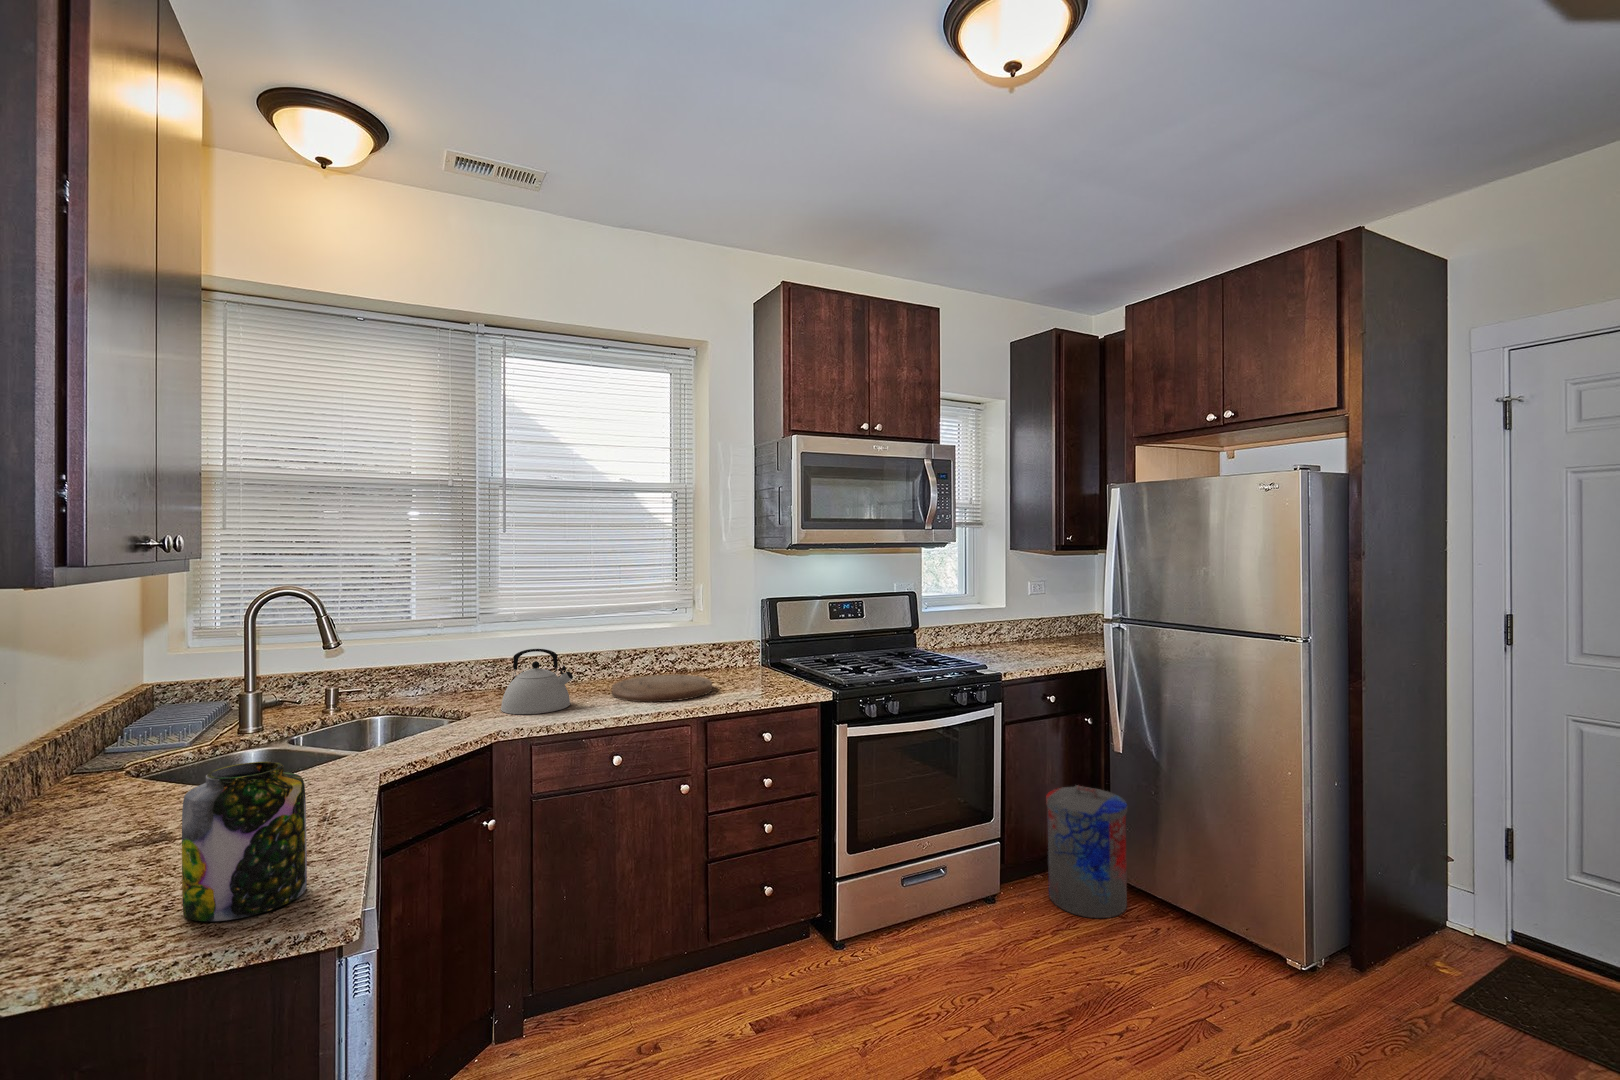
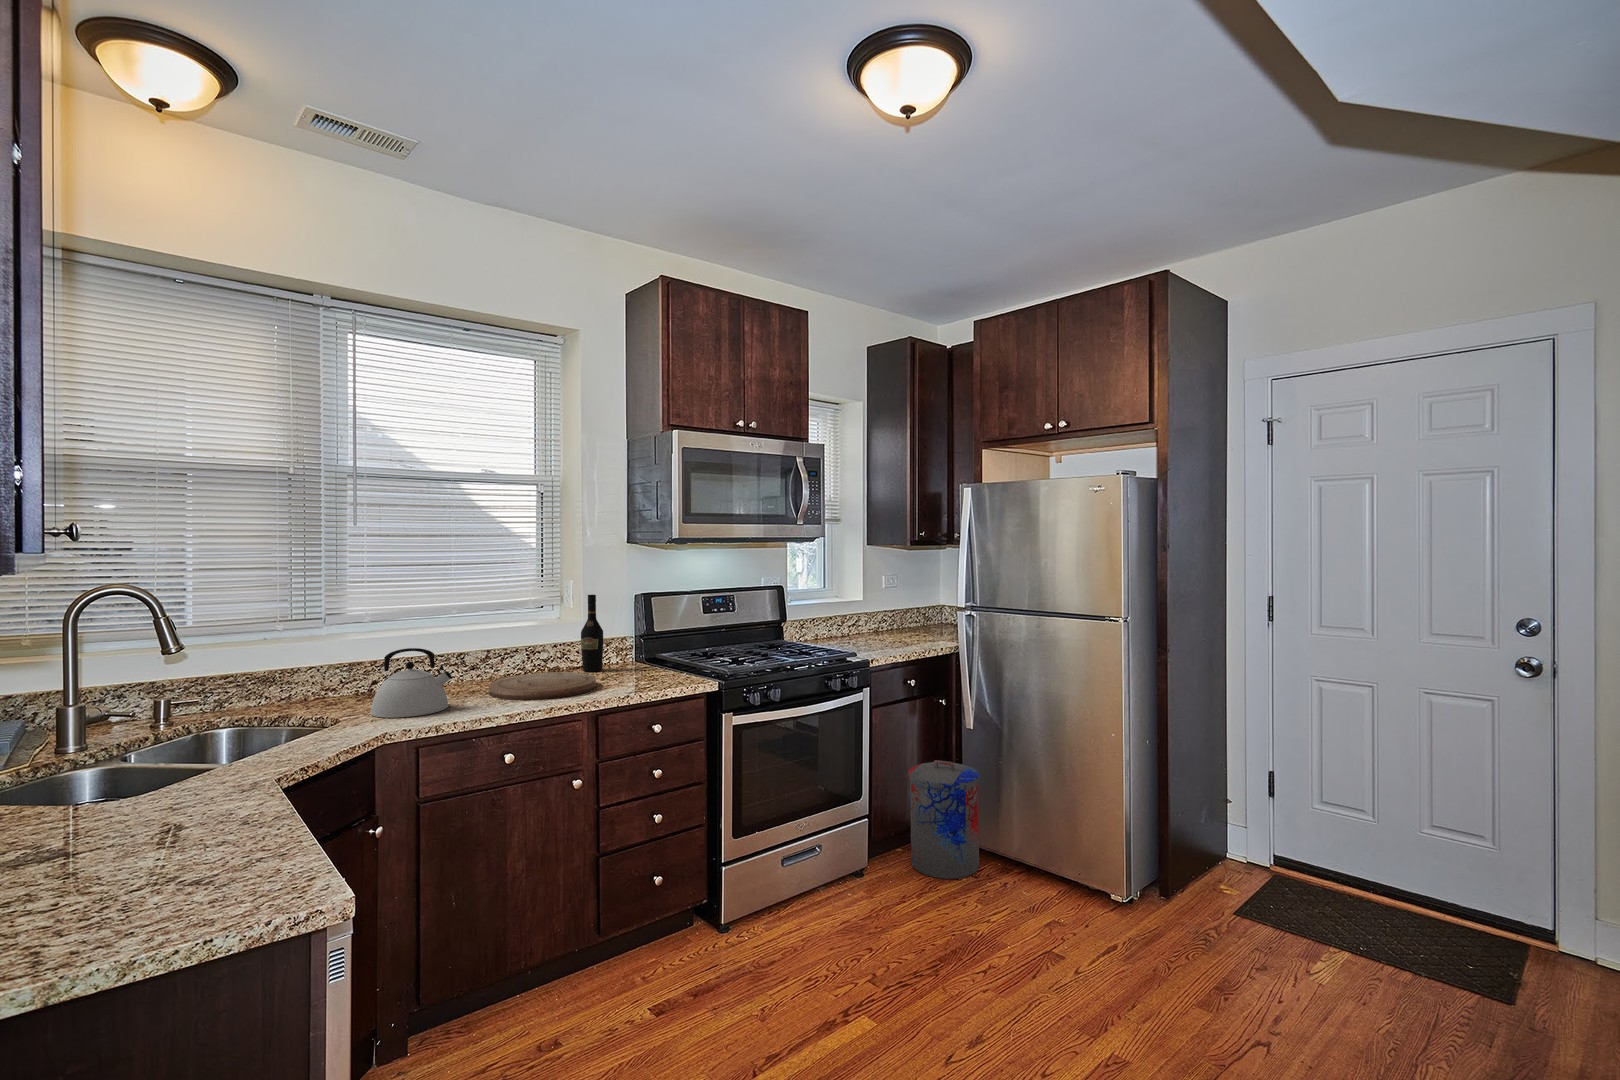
wine bottle: none [706,599,727,675] -> present [581,595,603,672]
jar: present [182,762,307,921] -> none [125,758,260,925]

